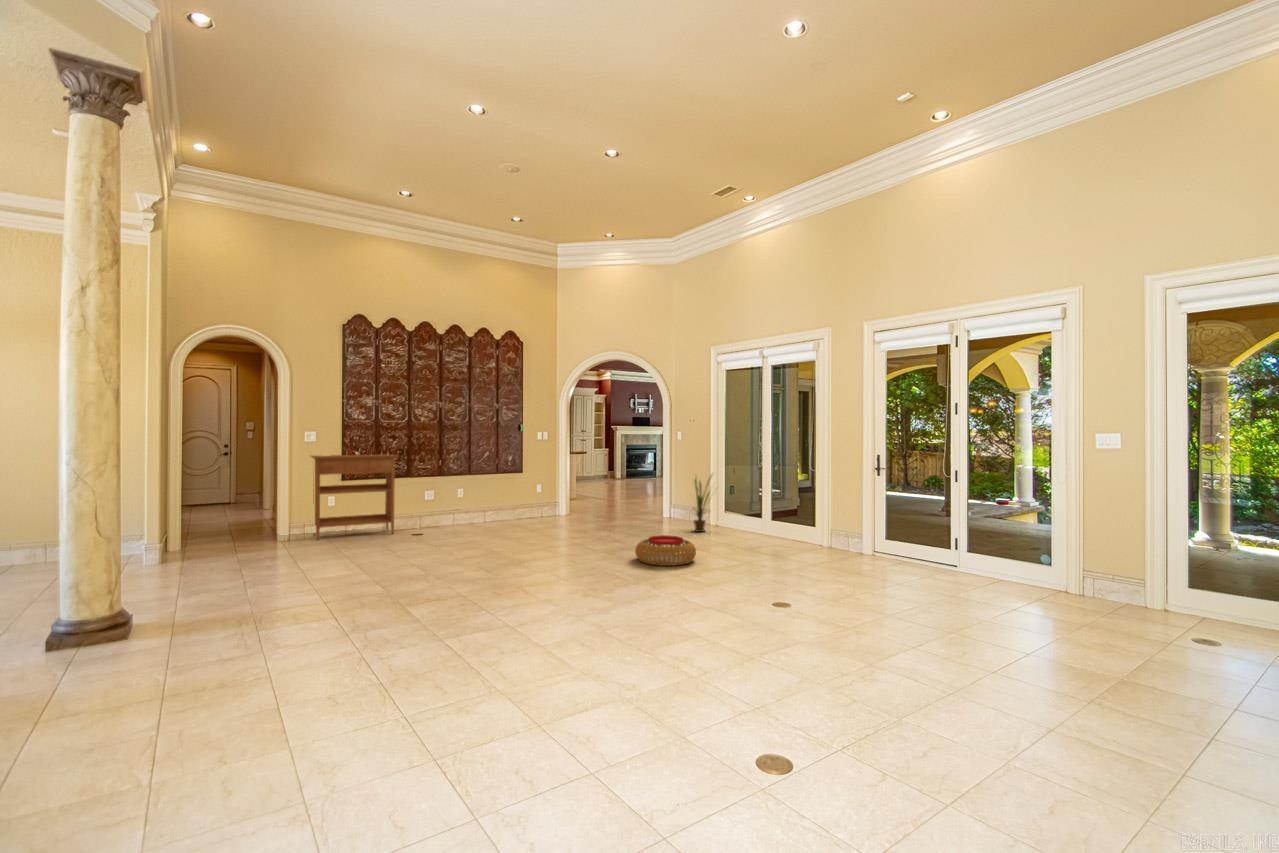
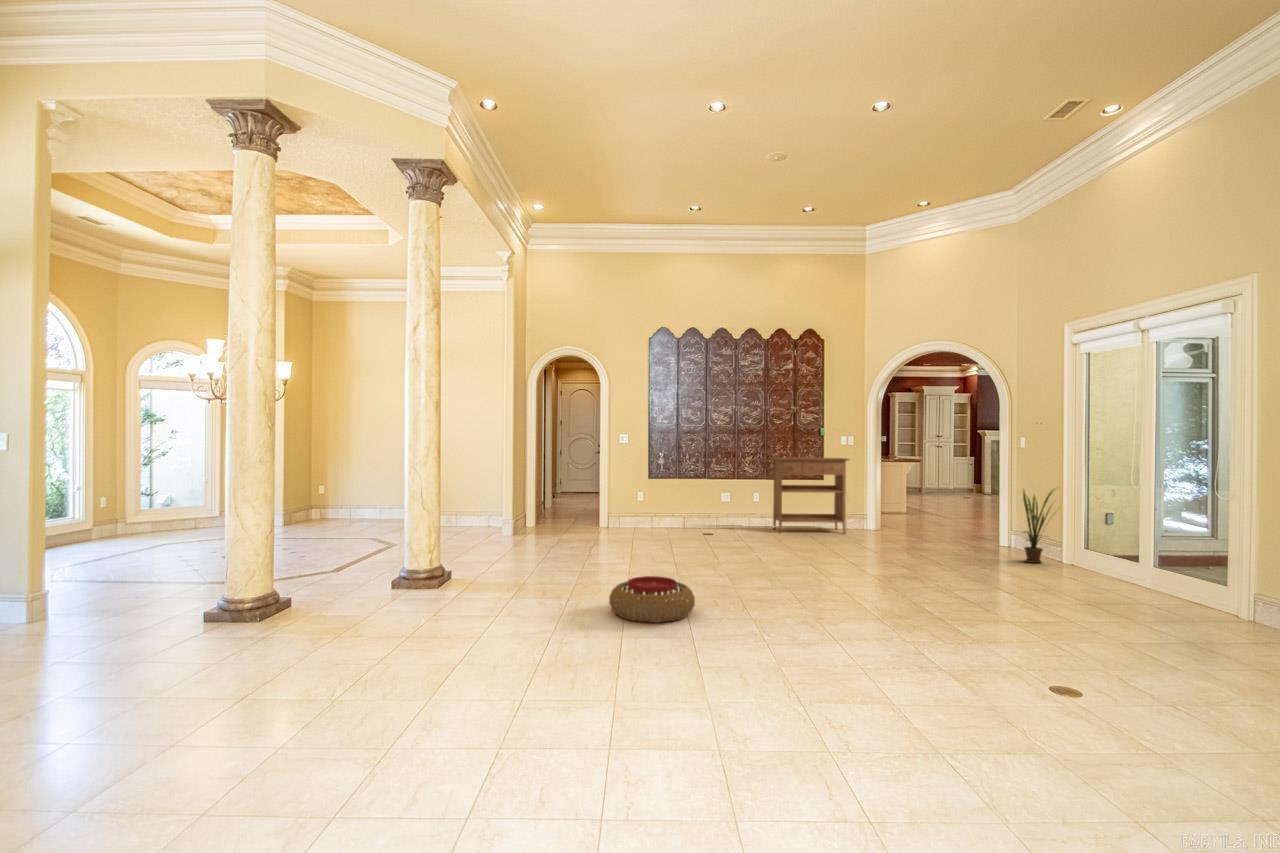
console table: present [311,454,398,540] -> present [772,457,849,533]
pouf: present [635,535,696,566] -> present [609,576,695,623]

